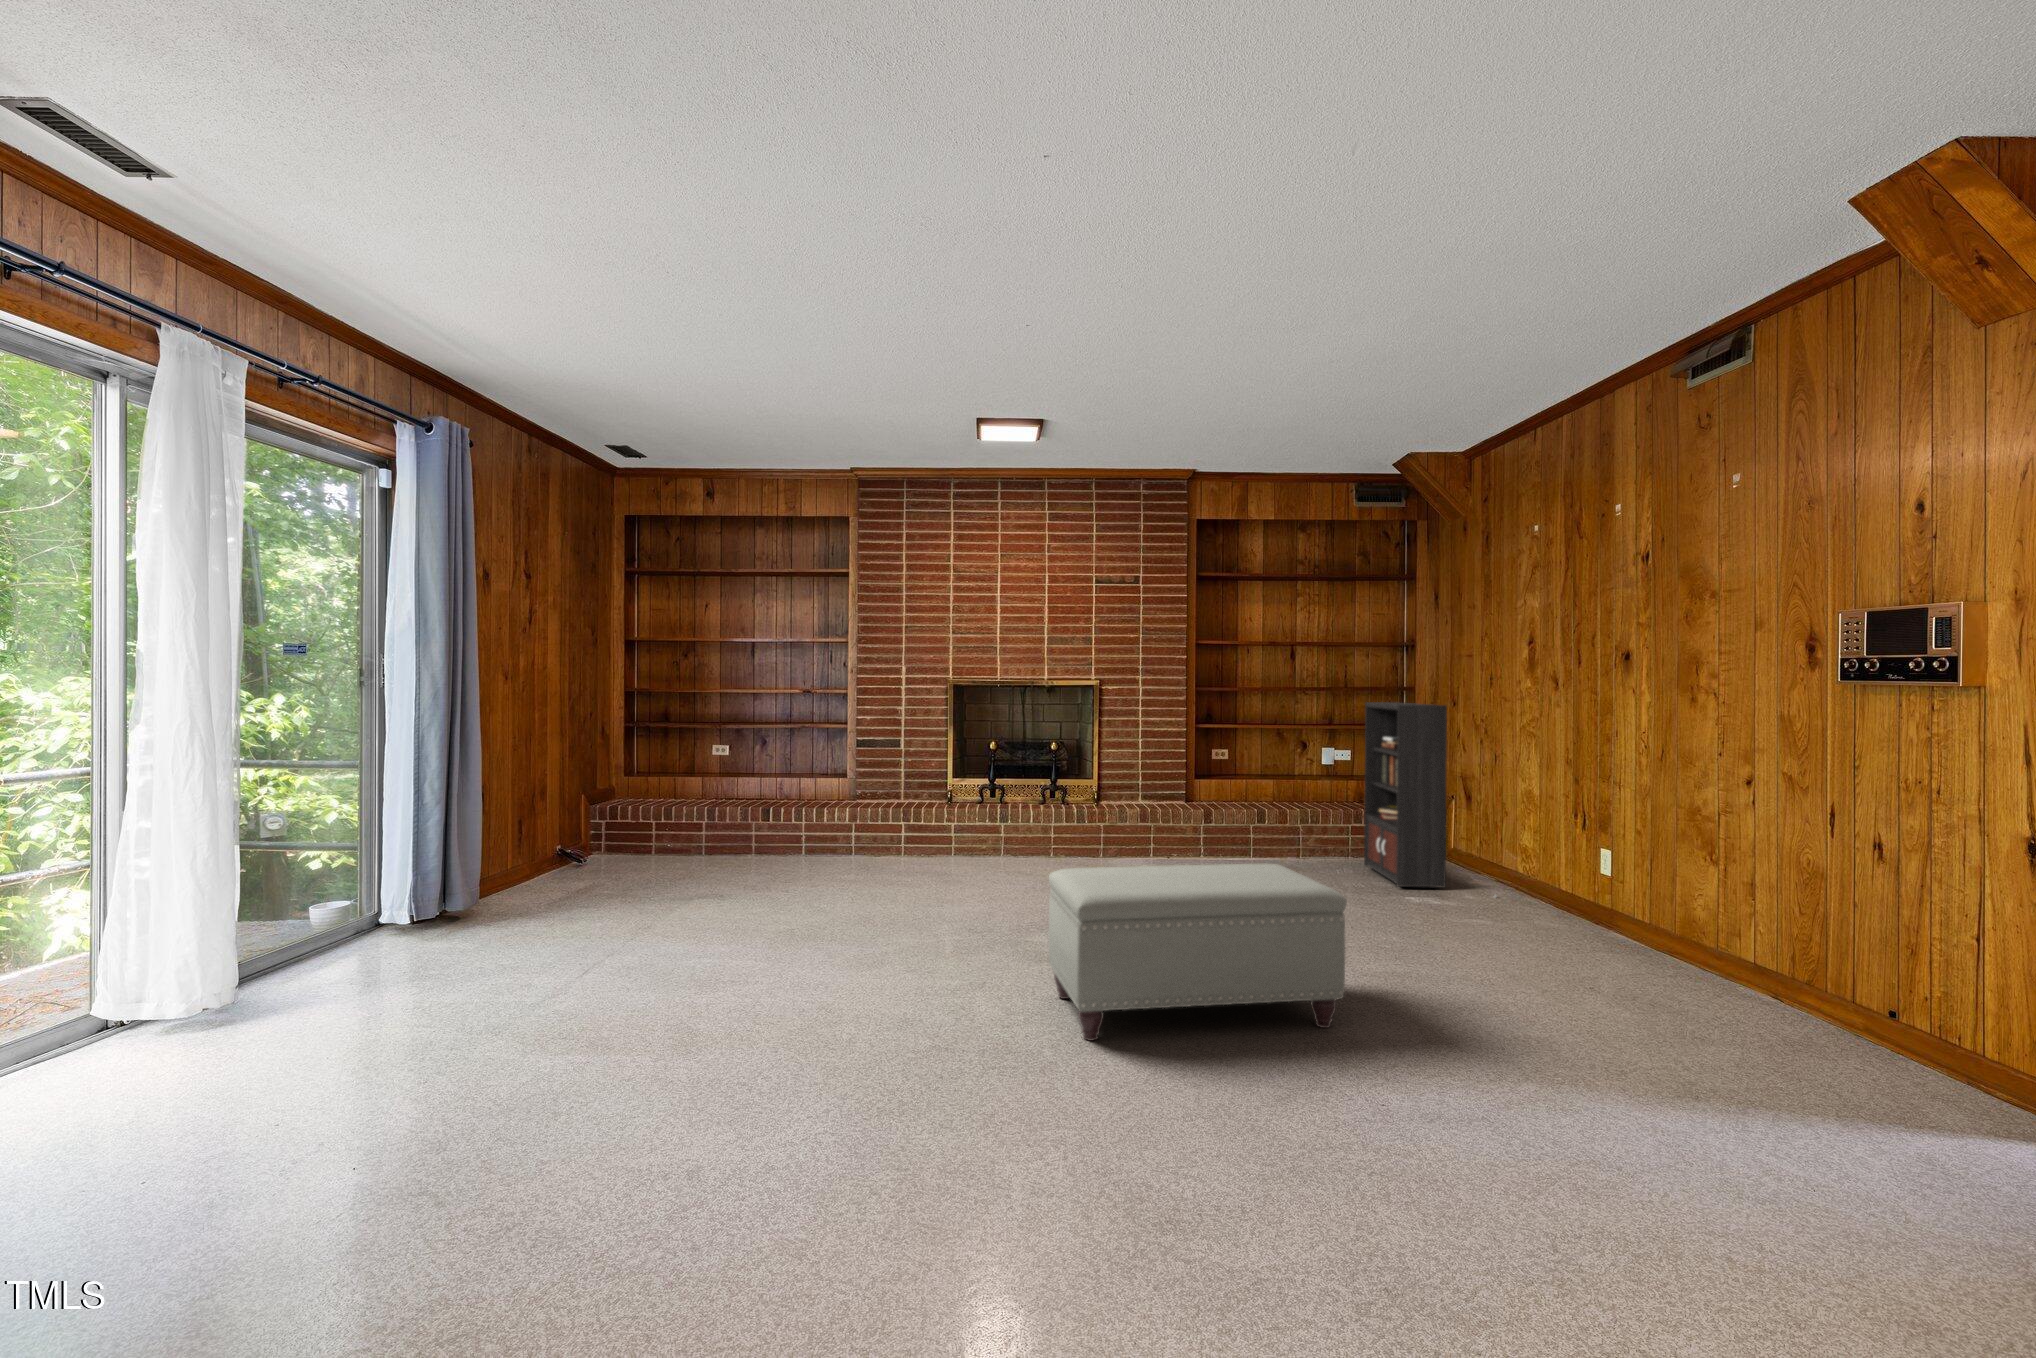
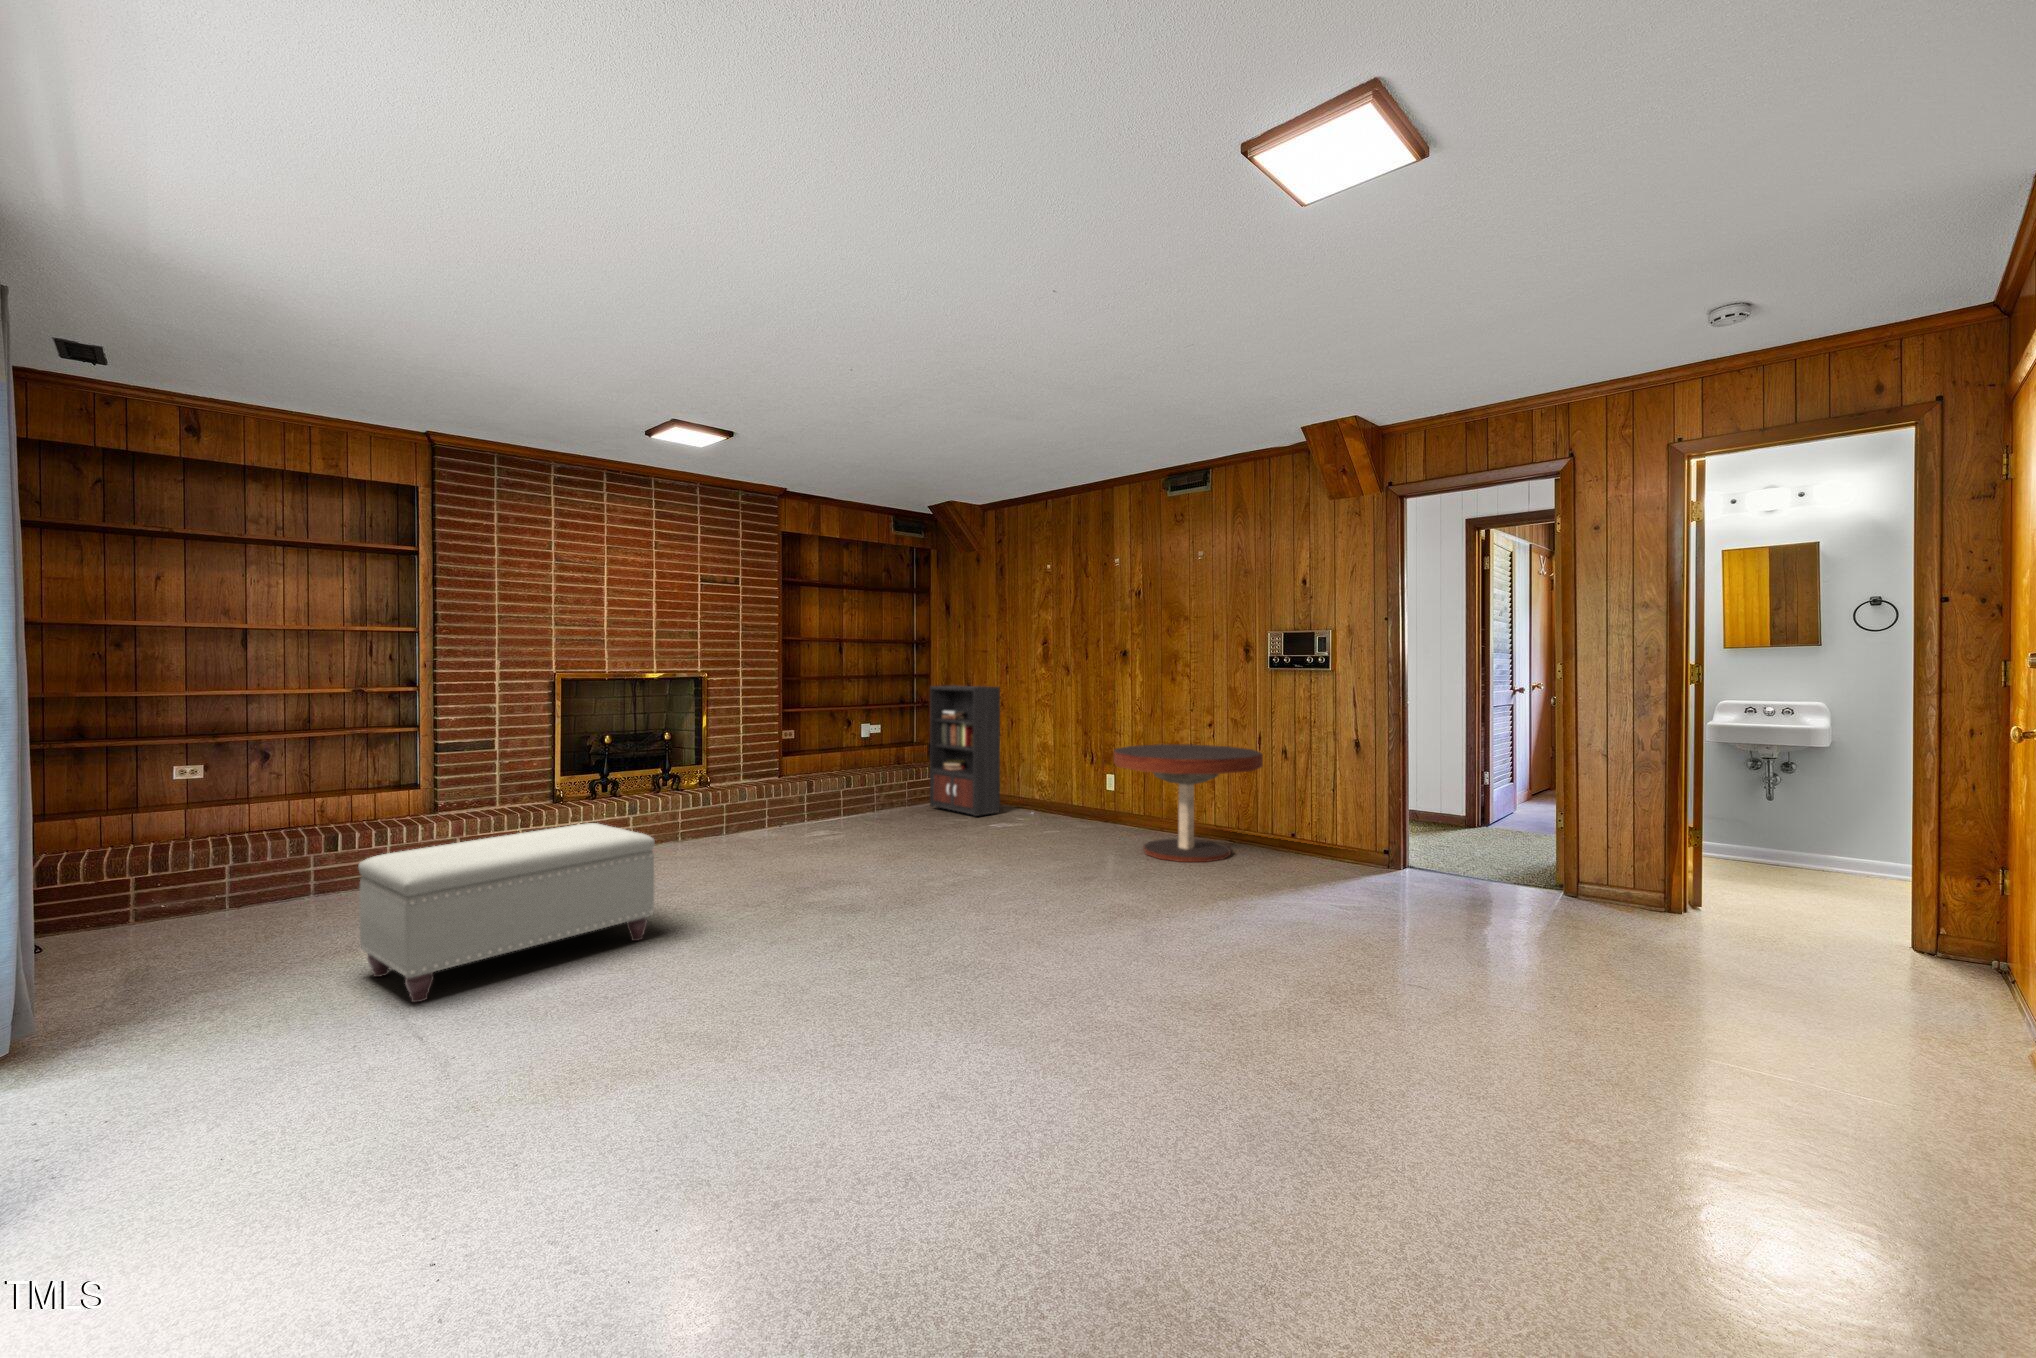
coffee table: none [1494,807,1798,1027] -> present [1114,744,1263,862]
ottoman: present [1049,864,1347,1041] -> present [358,823,655,1002]

